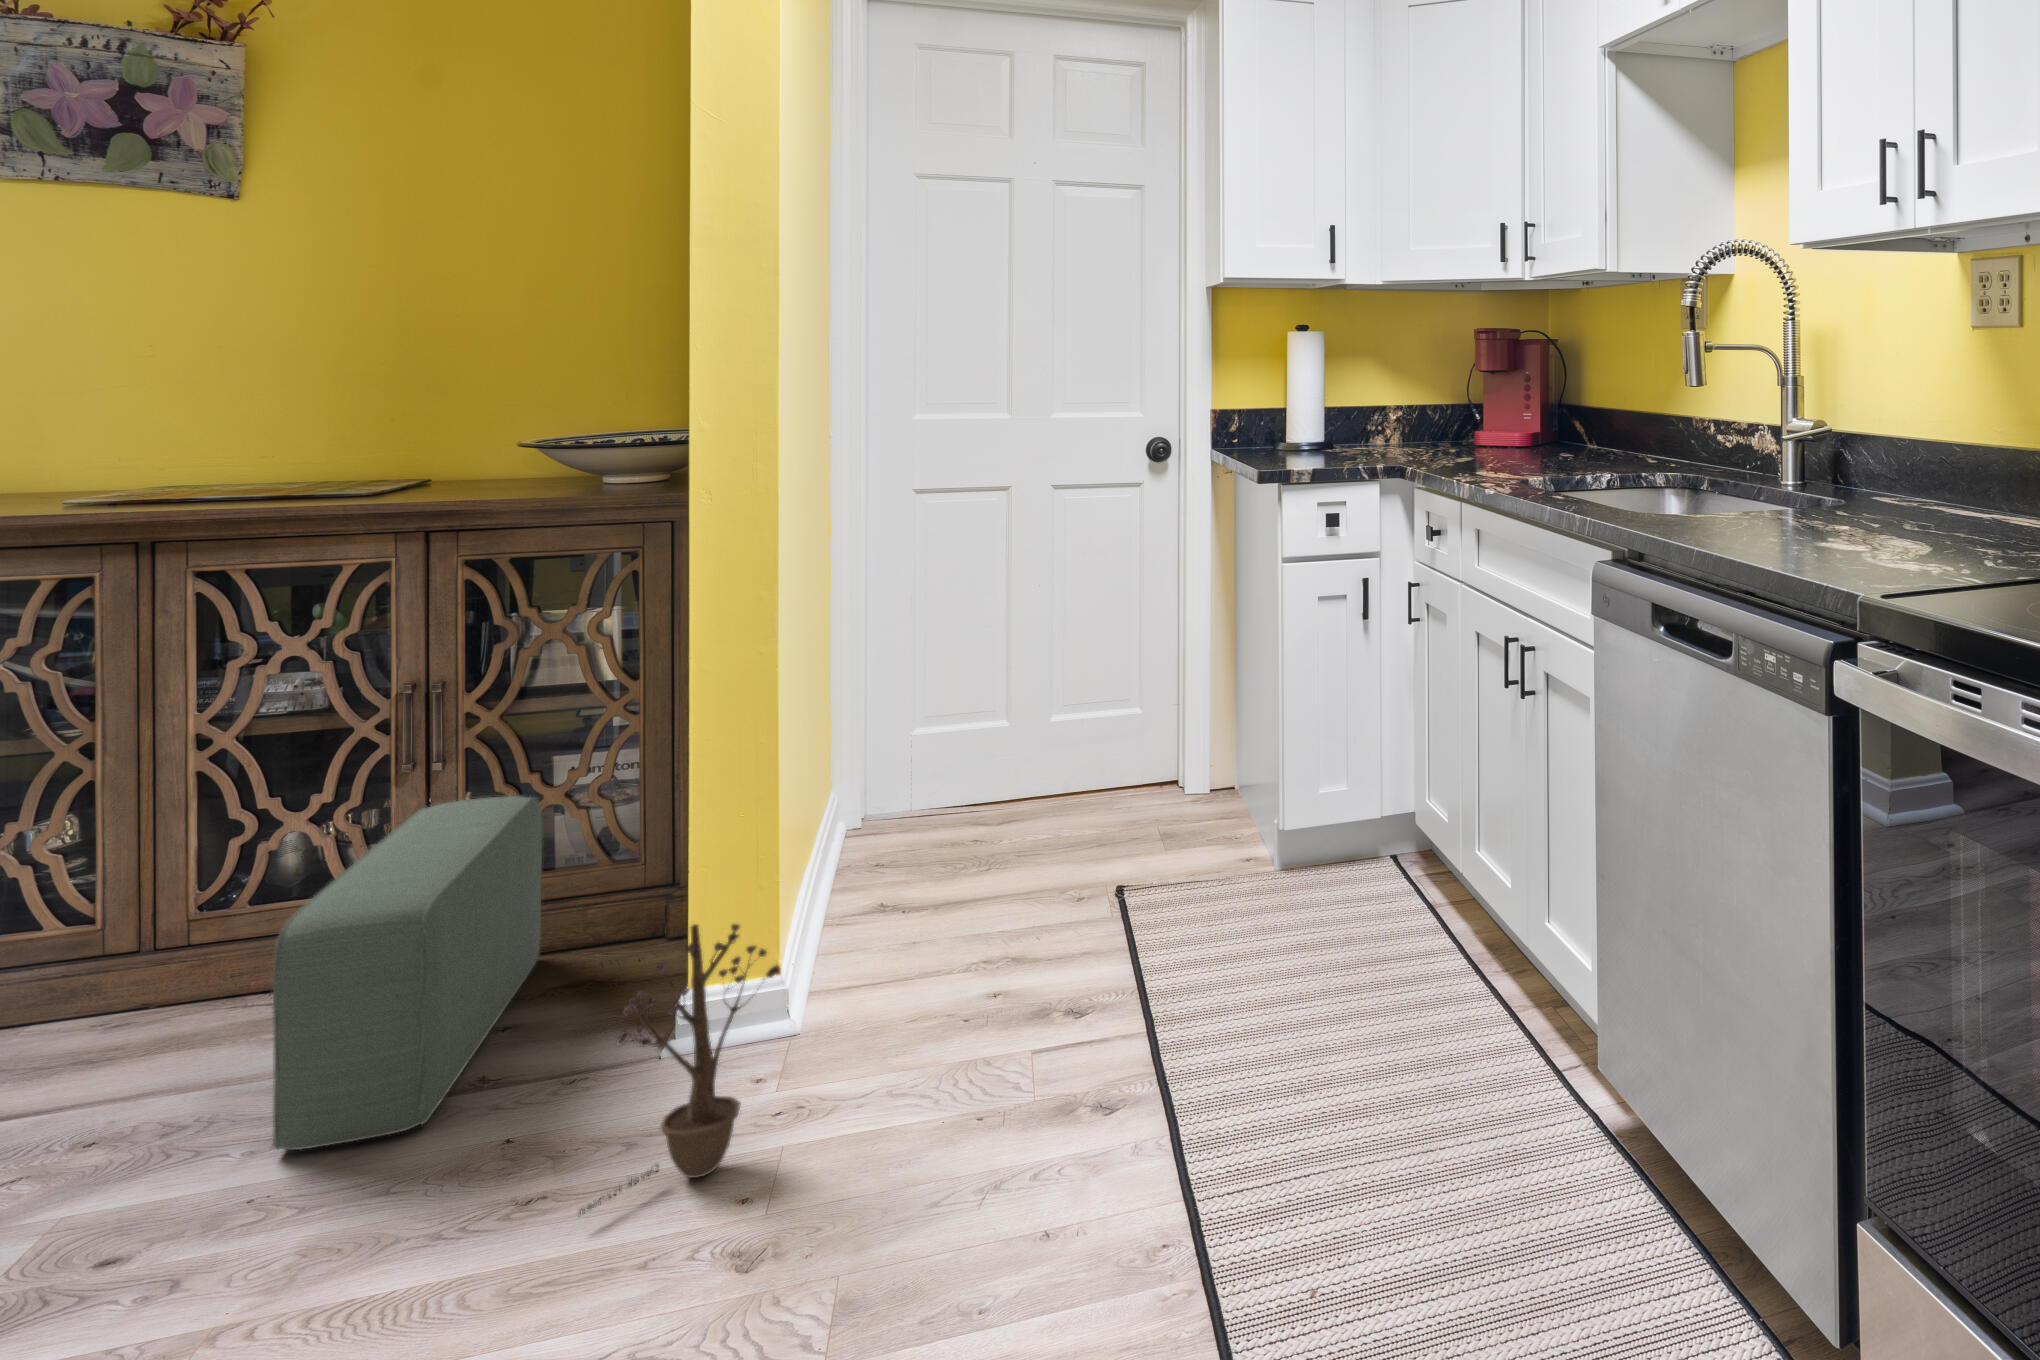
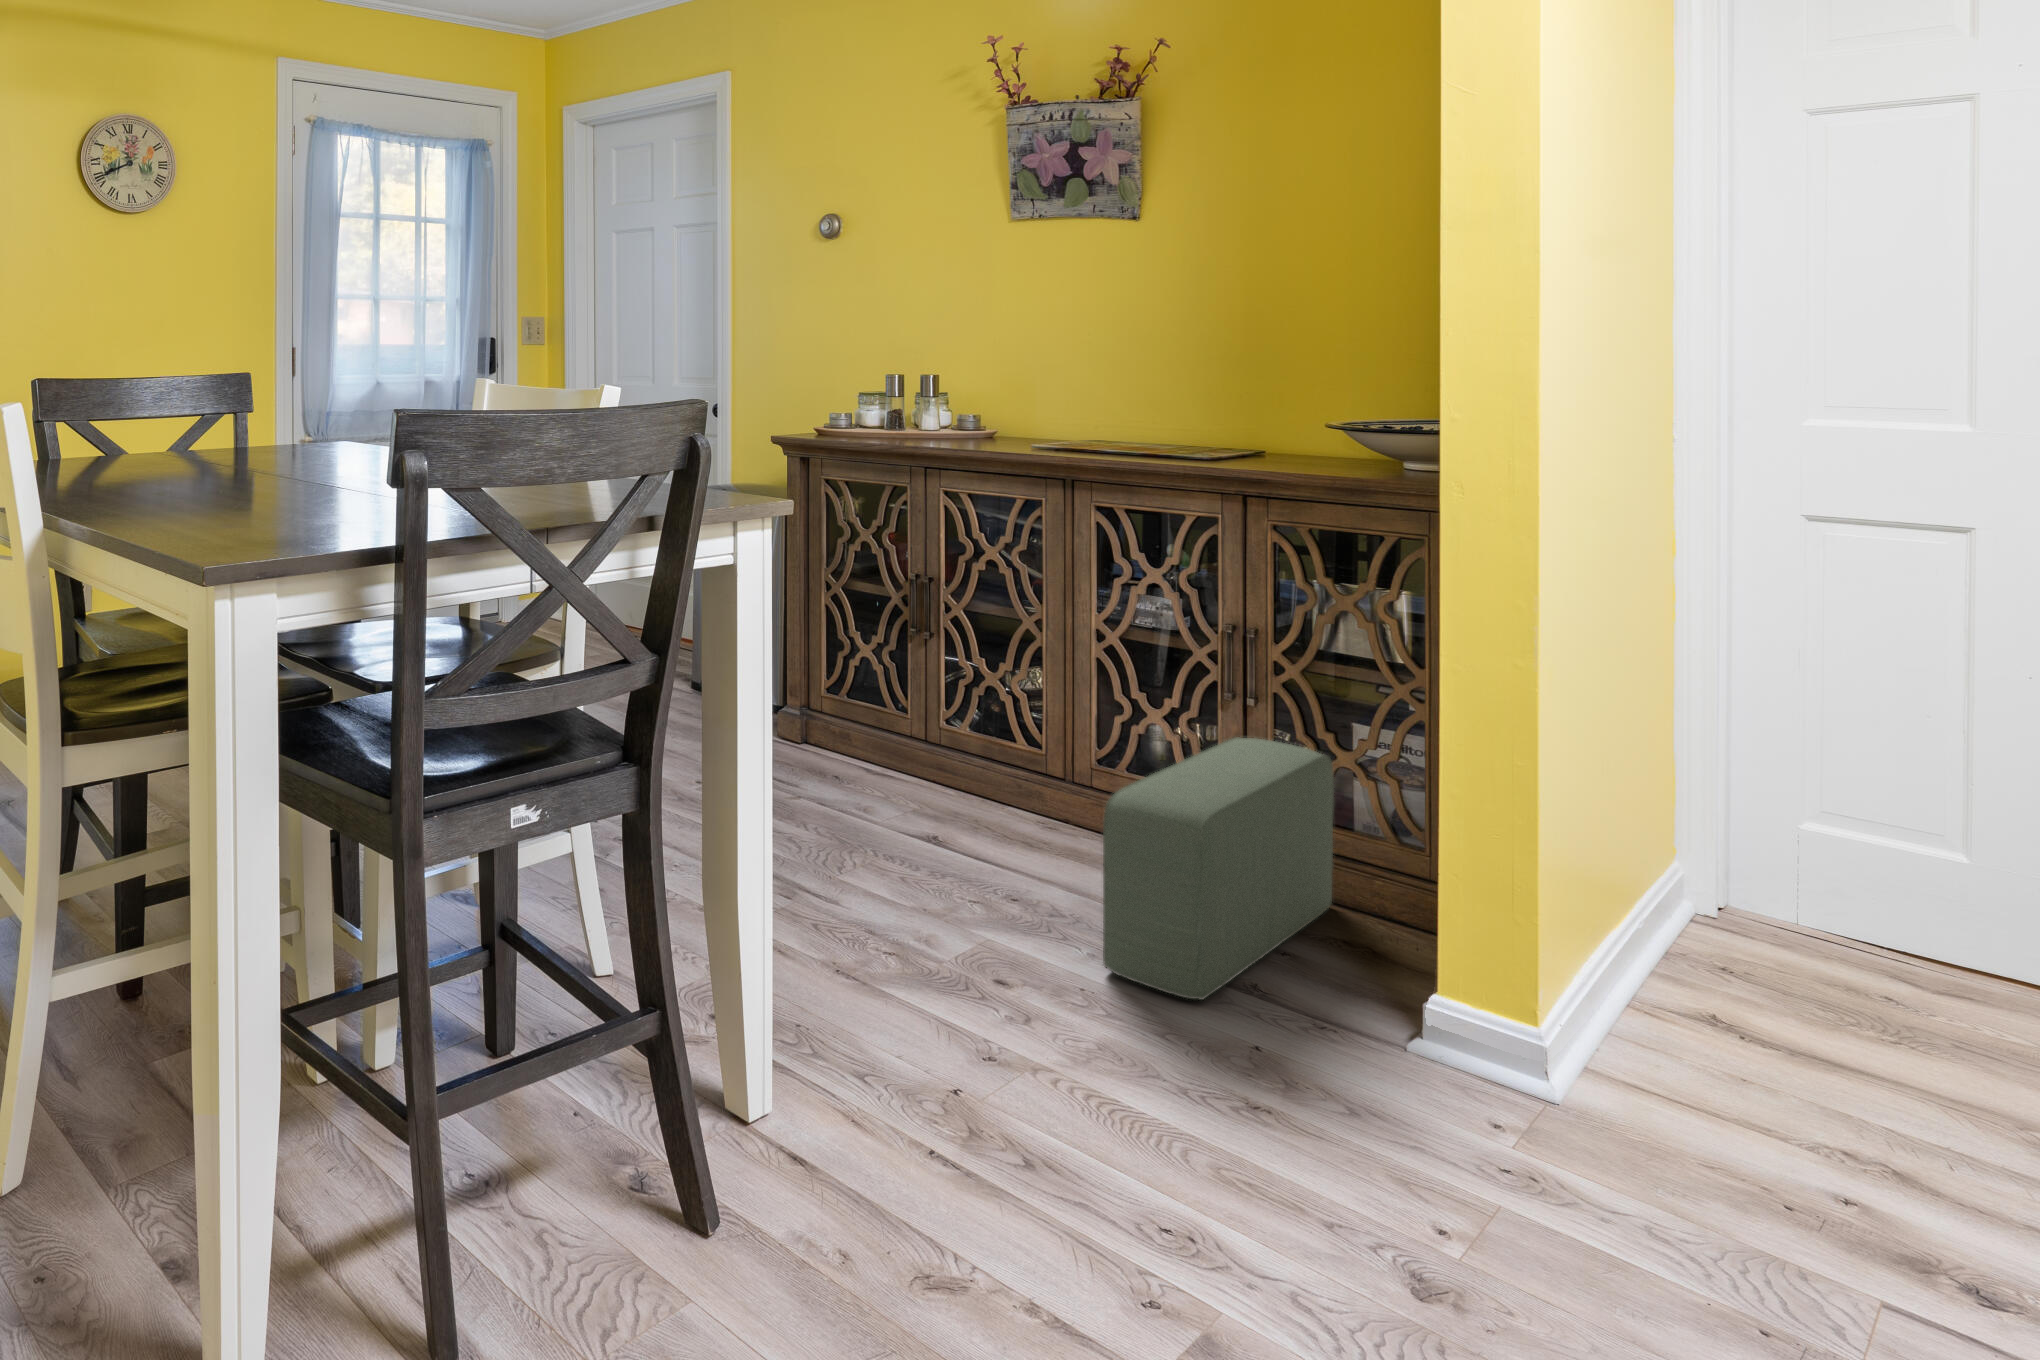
decorative plant: present [578,924,781,1215] -> none [1285,918,1497,1173]

